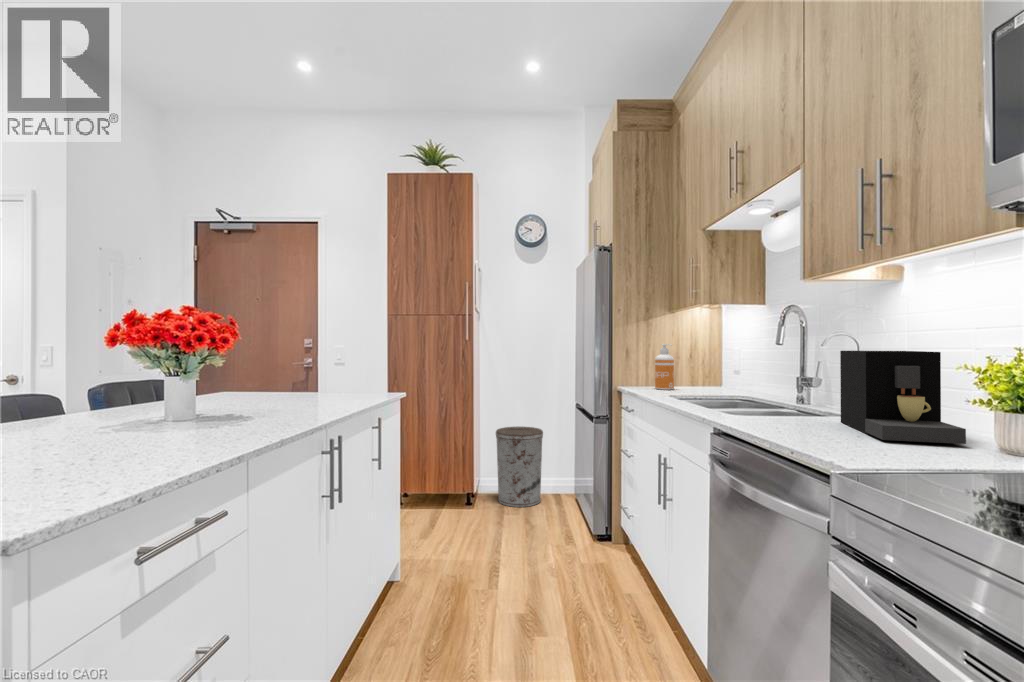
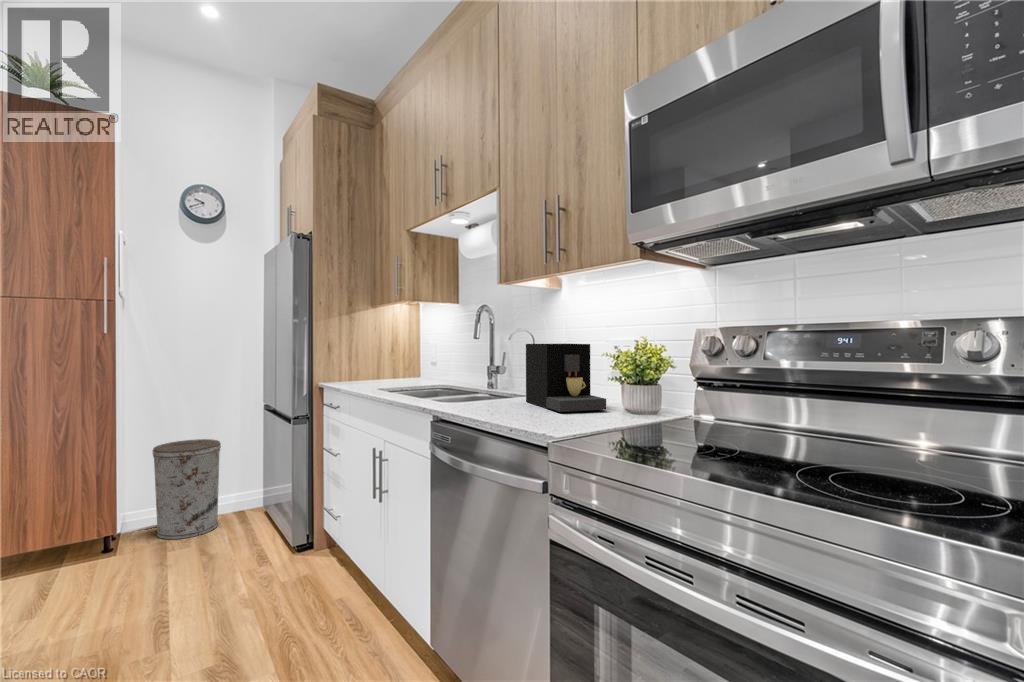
soap dispenser: present [655,344,674,390] -> none [359,339,378,385]

